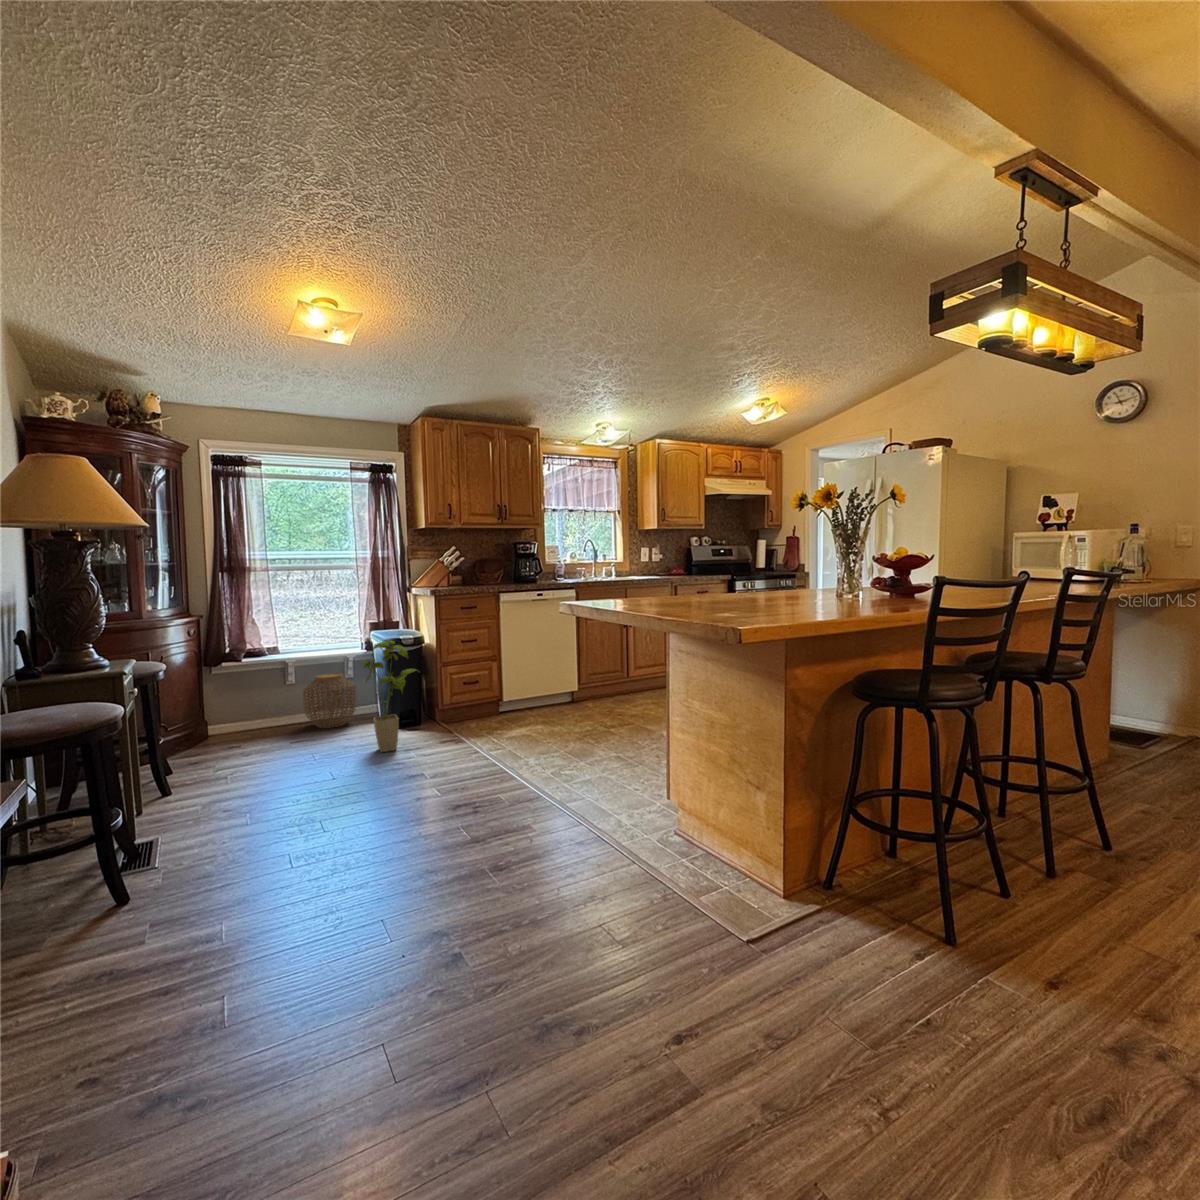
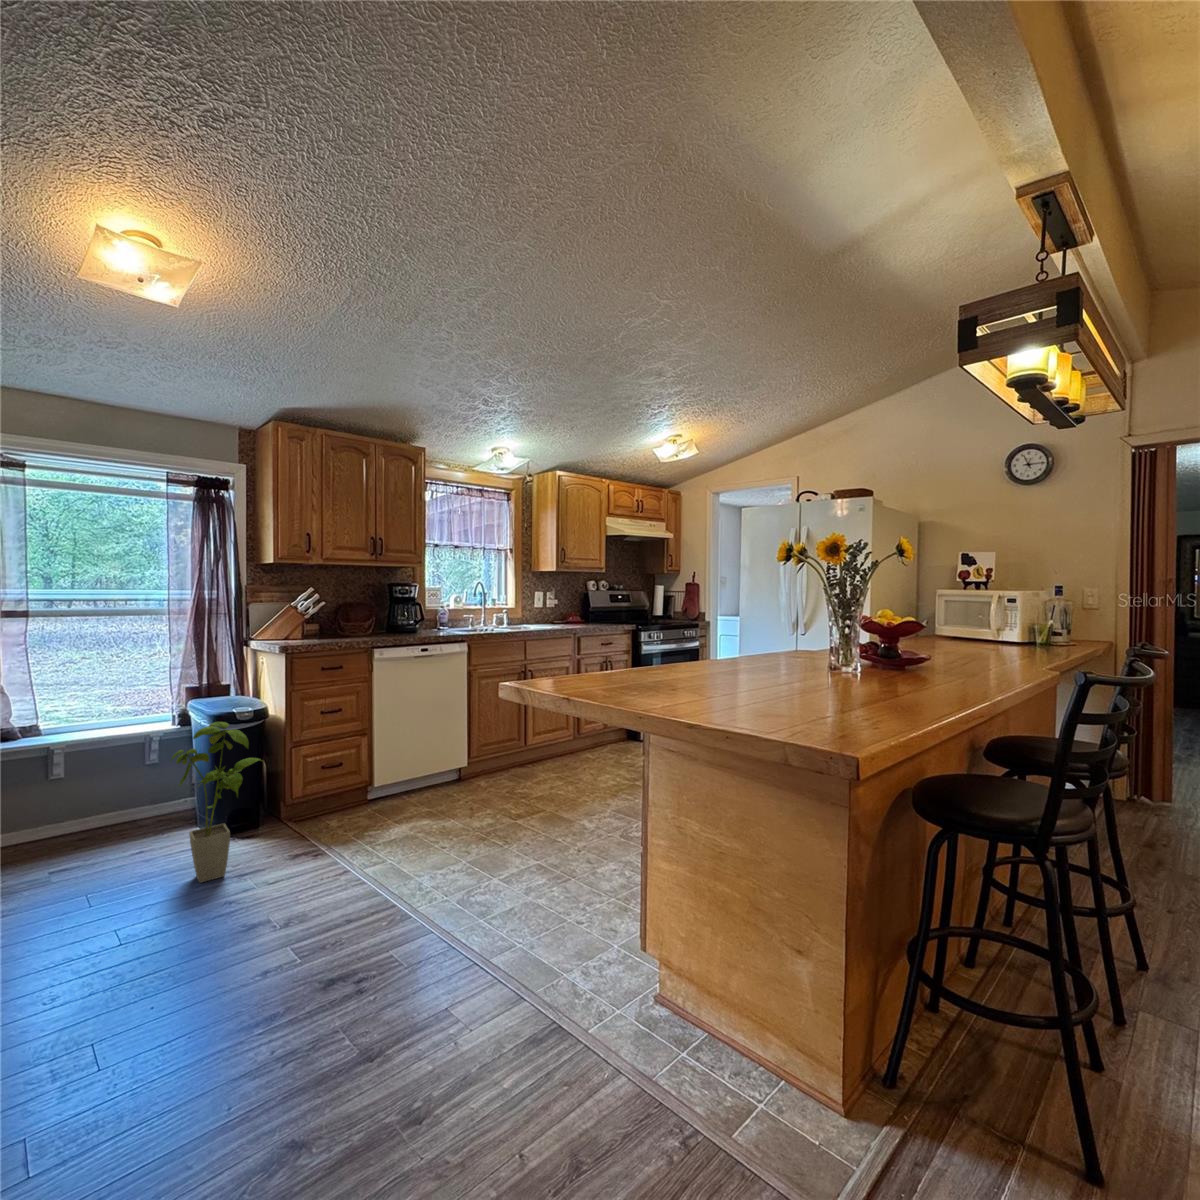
woven basket: present [303,673,357,728] -> none [74,760,162,842]

